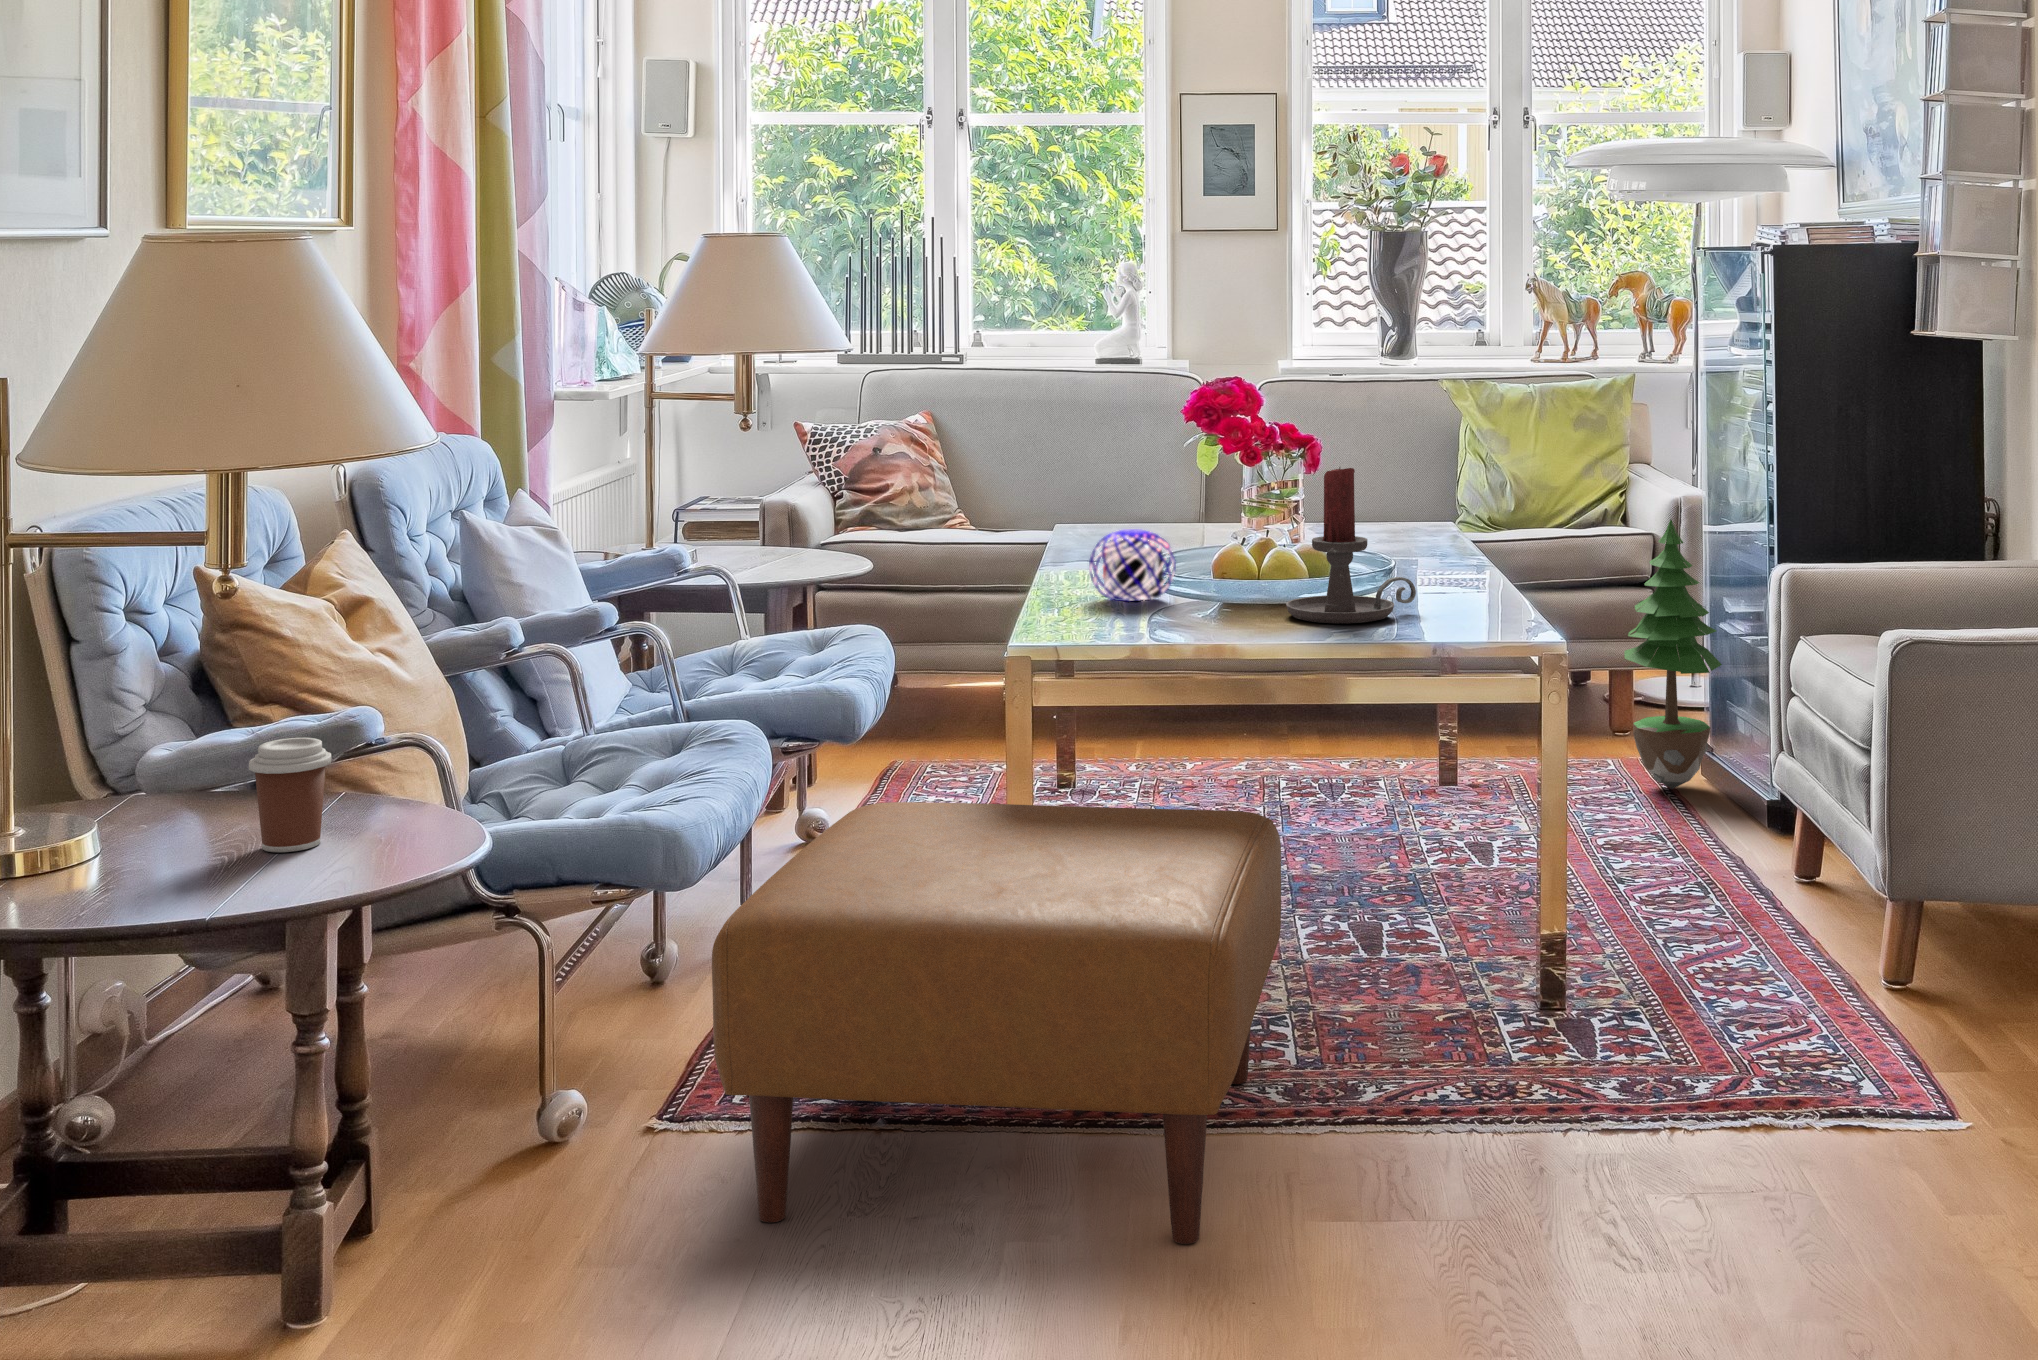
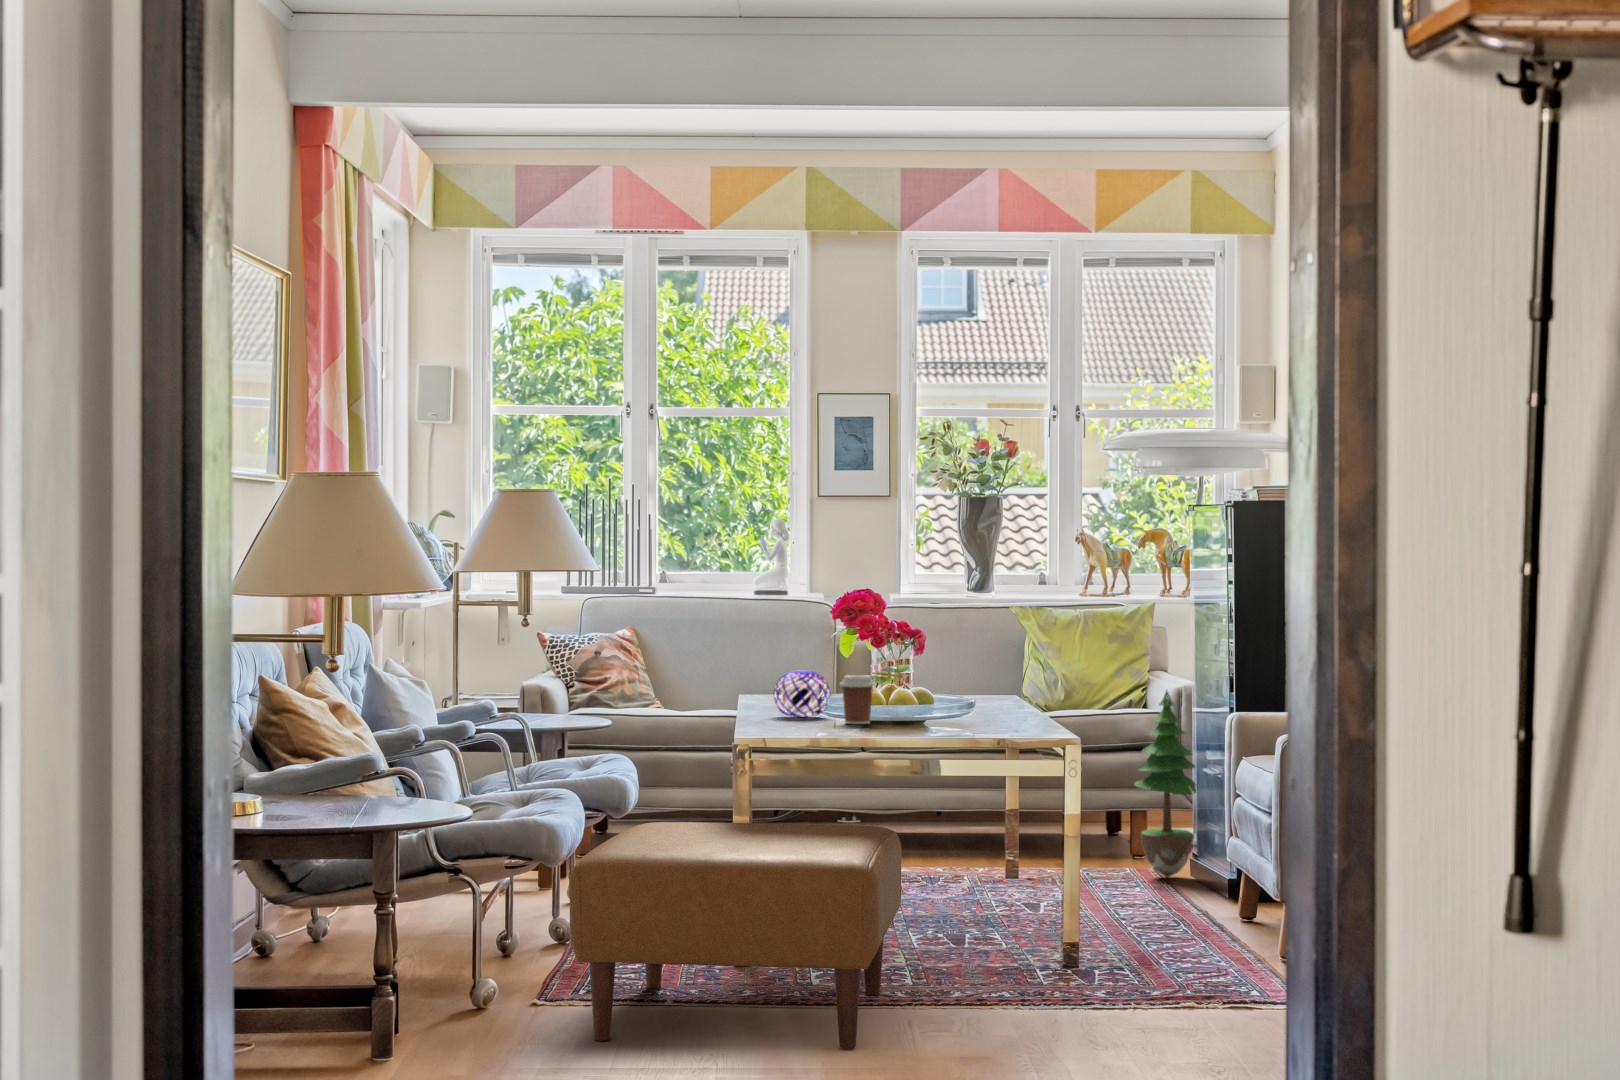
candle holder: present [1286,468,1416,624] -> none [903,626,987,725]
coffee cup: present [249,738,331,852] -> present [840,675,875,724]

